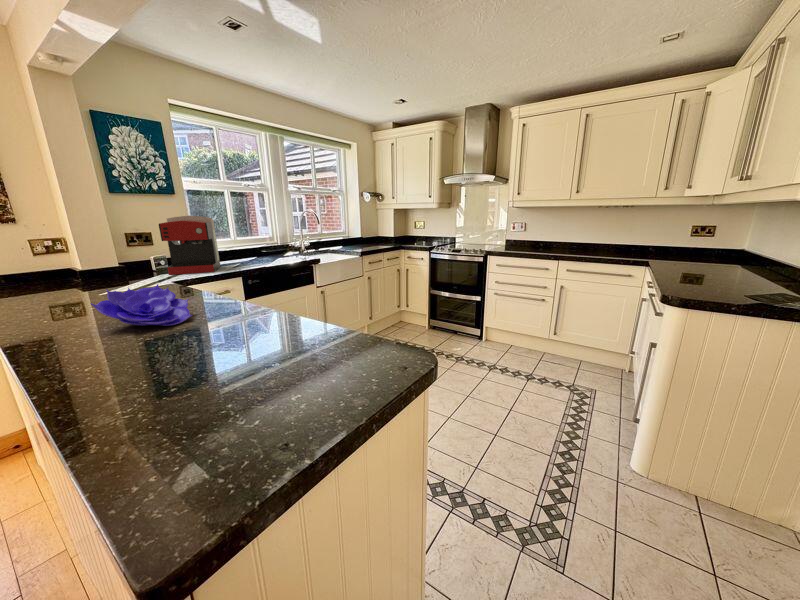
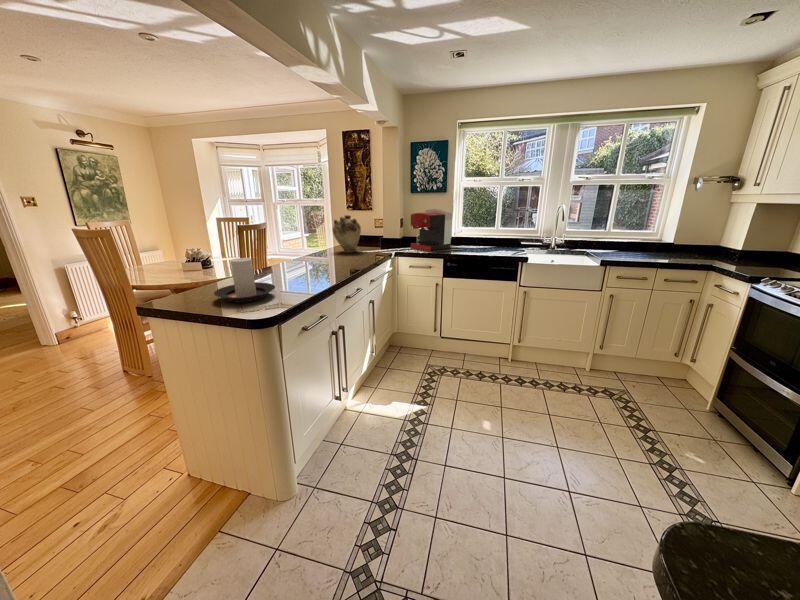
vase: none [32,228,110,300] -> present [333,215,361,253]
candle holder: none [240,281,356,376] -> present [214,258,275,303]
decorative bowl: present [91,284,193,326] -> none [289,248,326,271]

